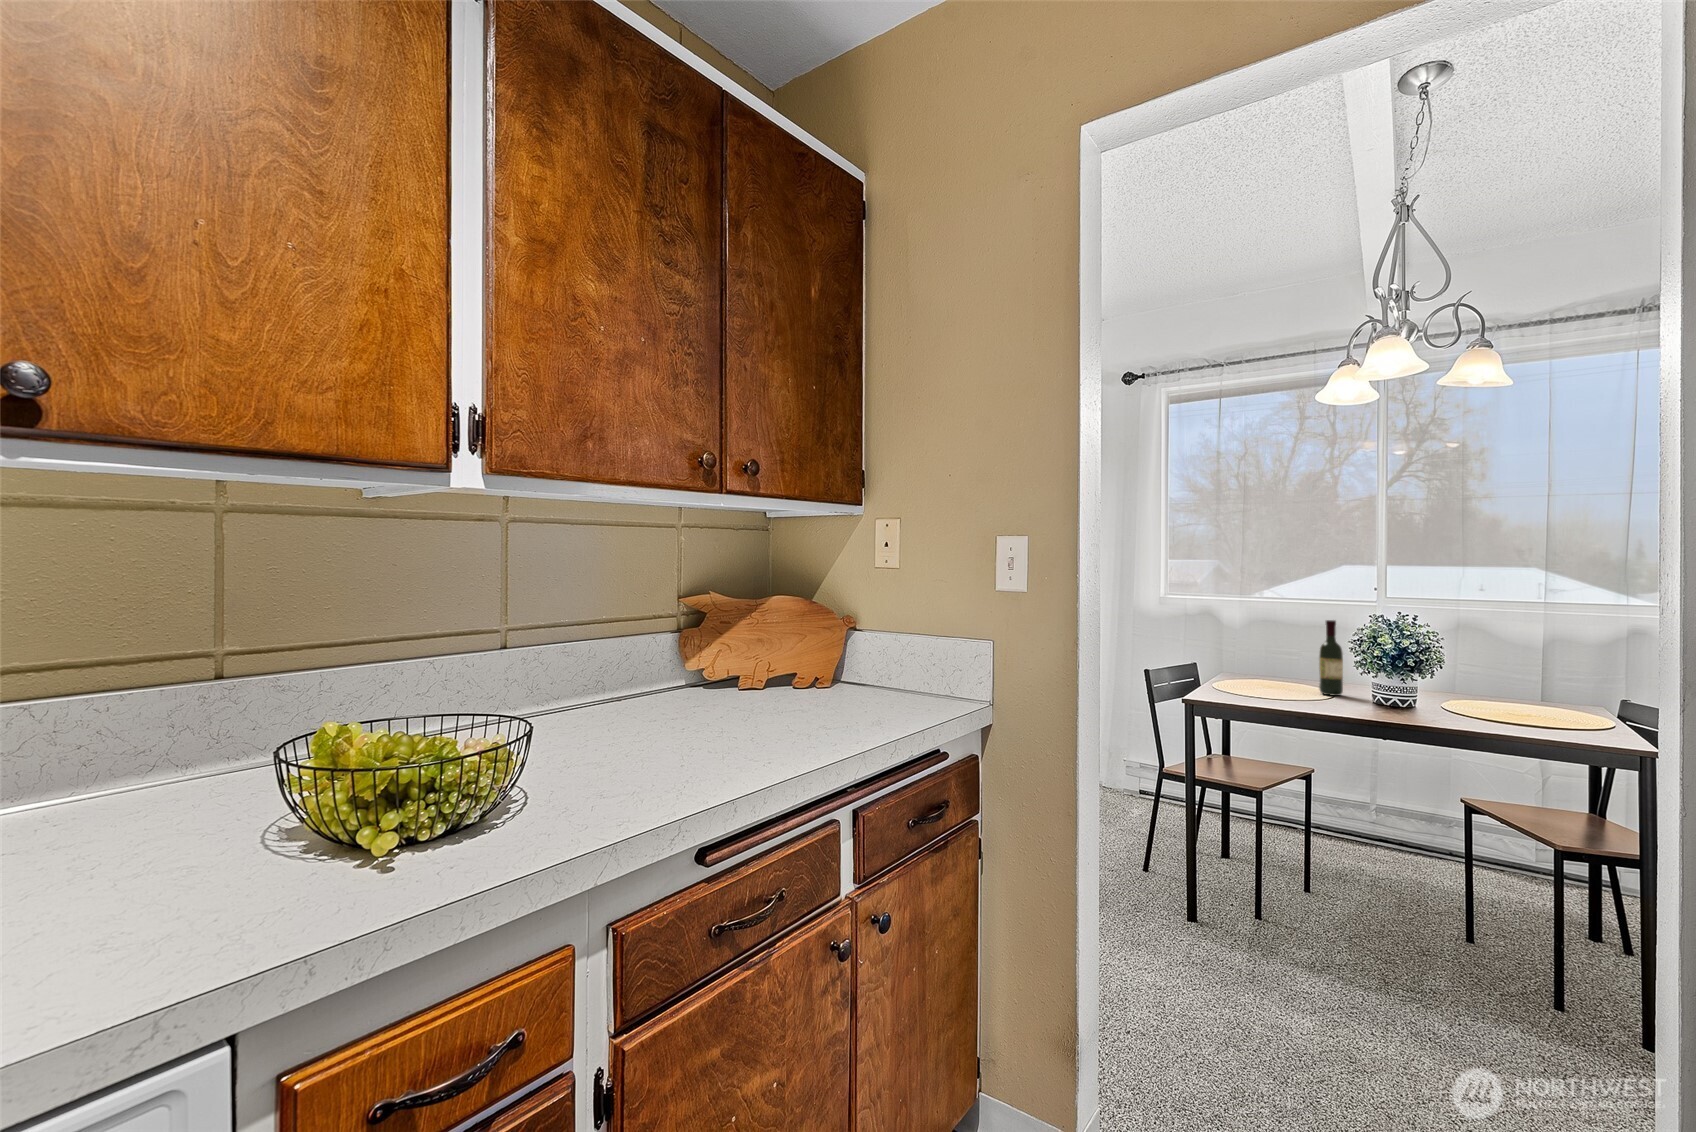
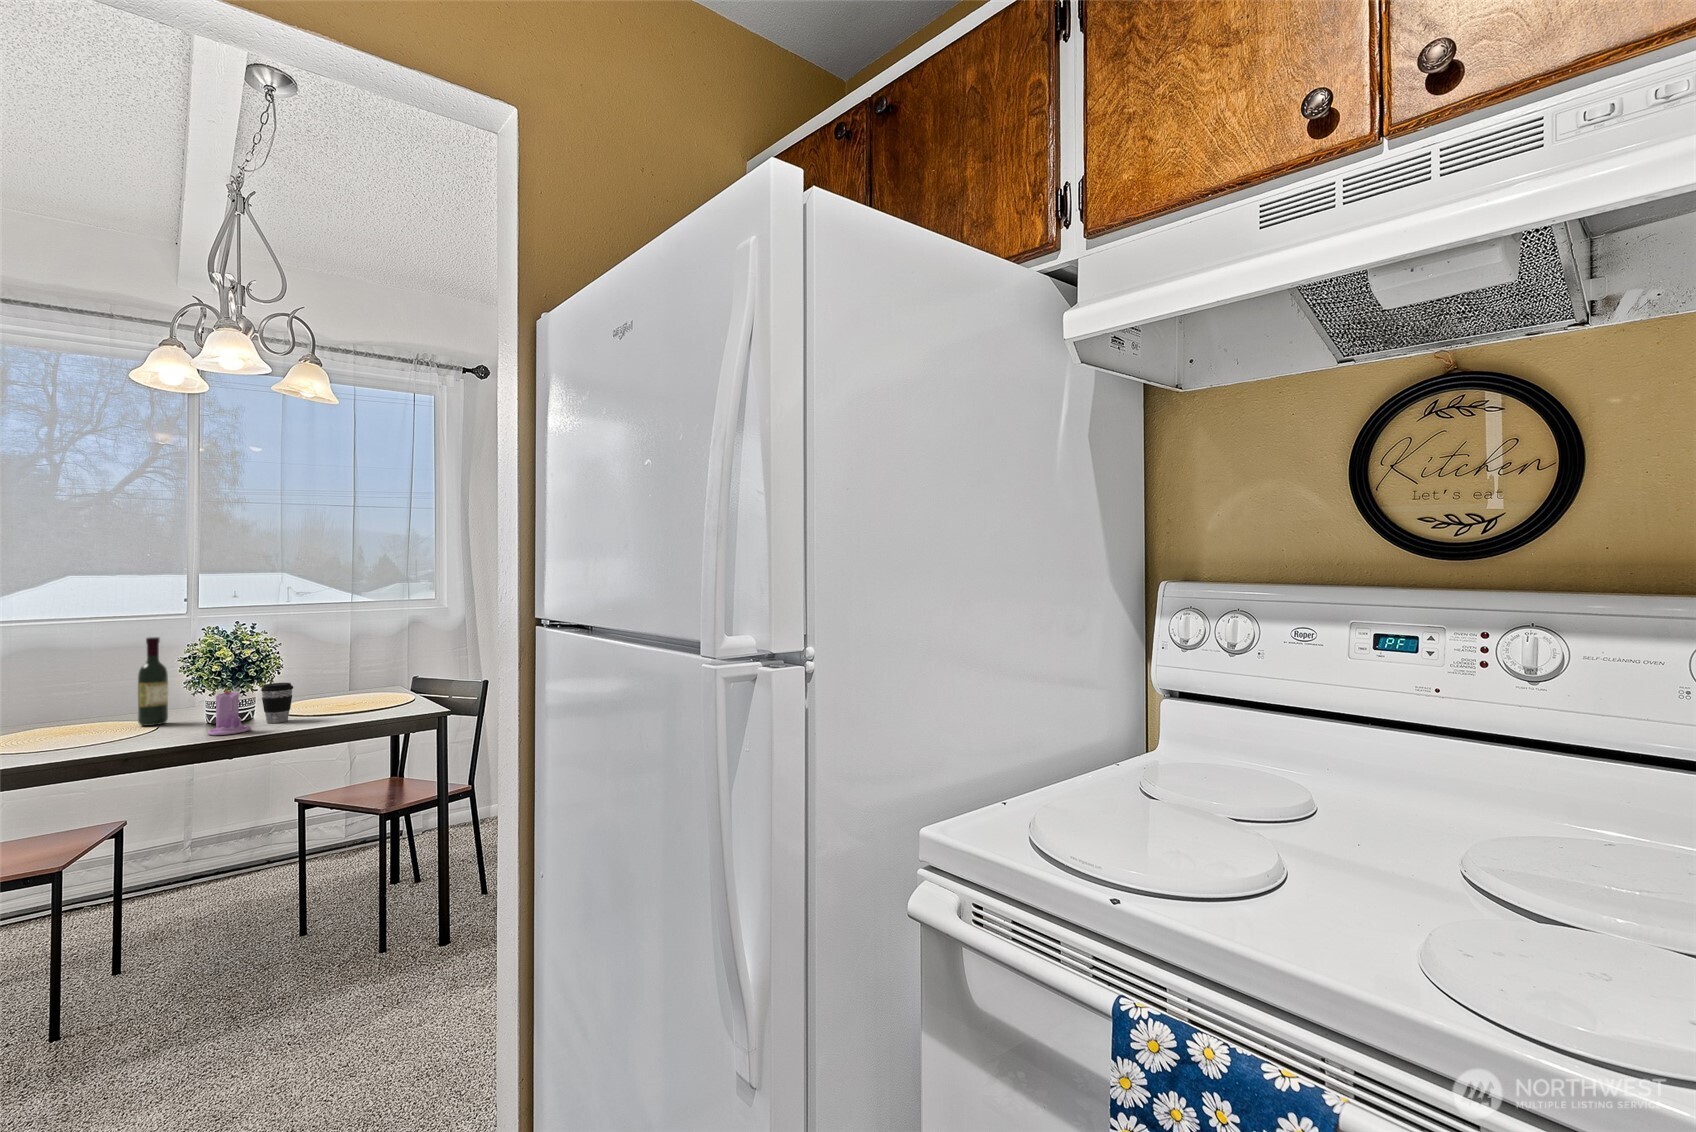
candle: none [1369,670,1409,716] -> present [207,687,251,735]
coffee cup: none [1422,675,1456,715] -> present [261,683,293,723]

